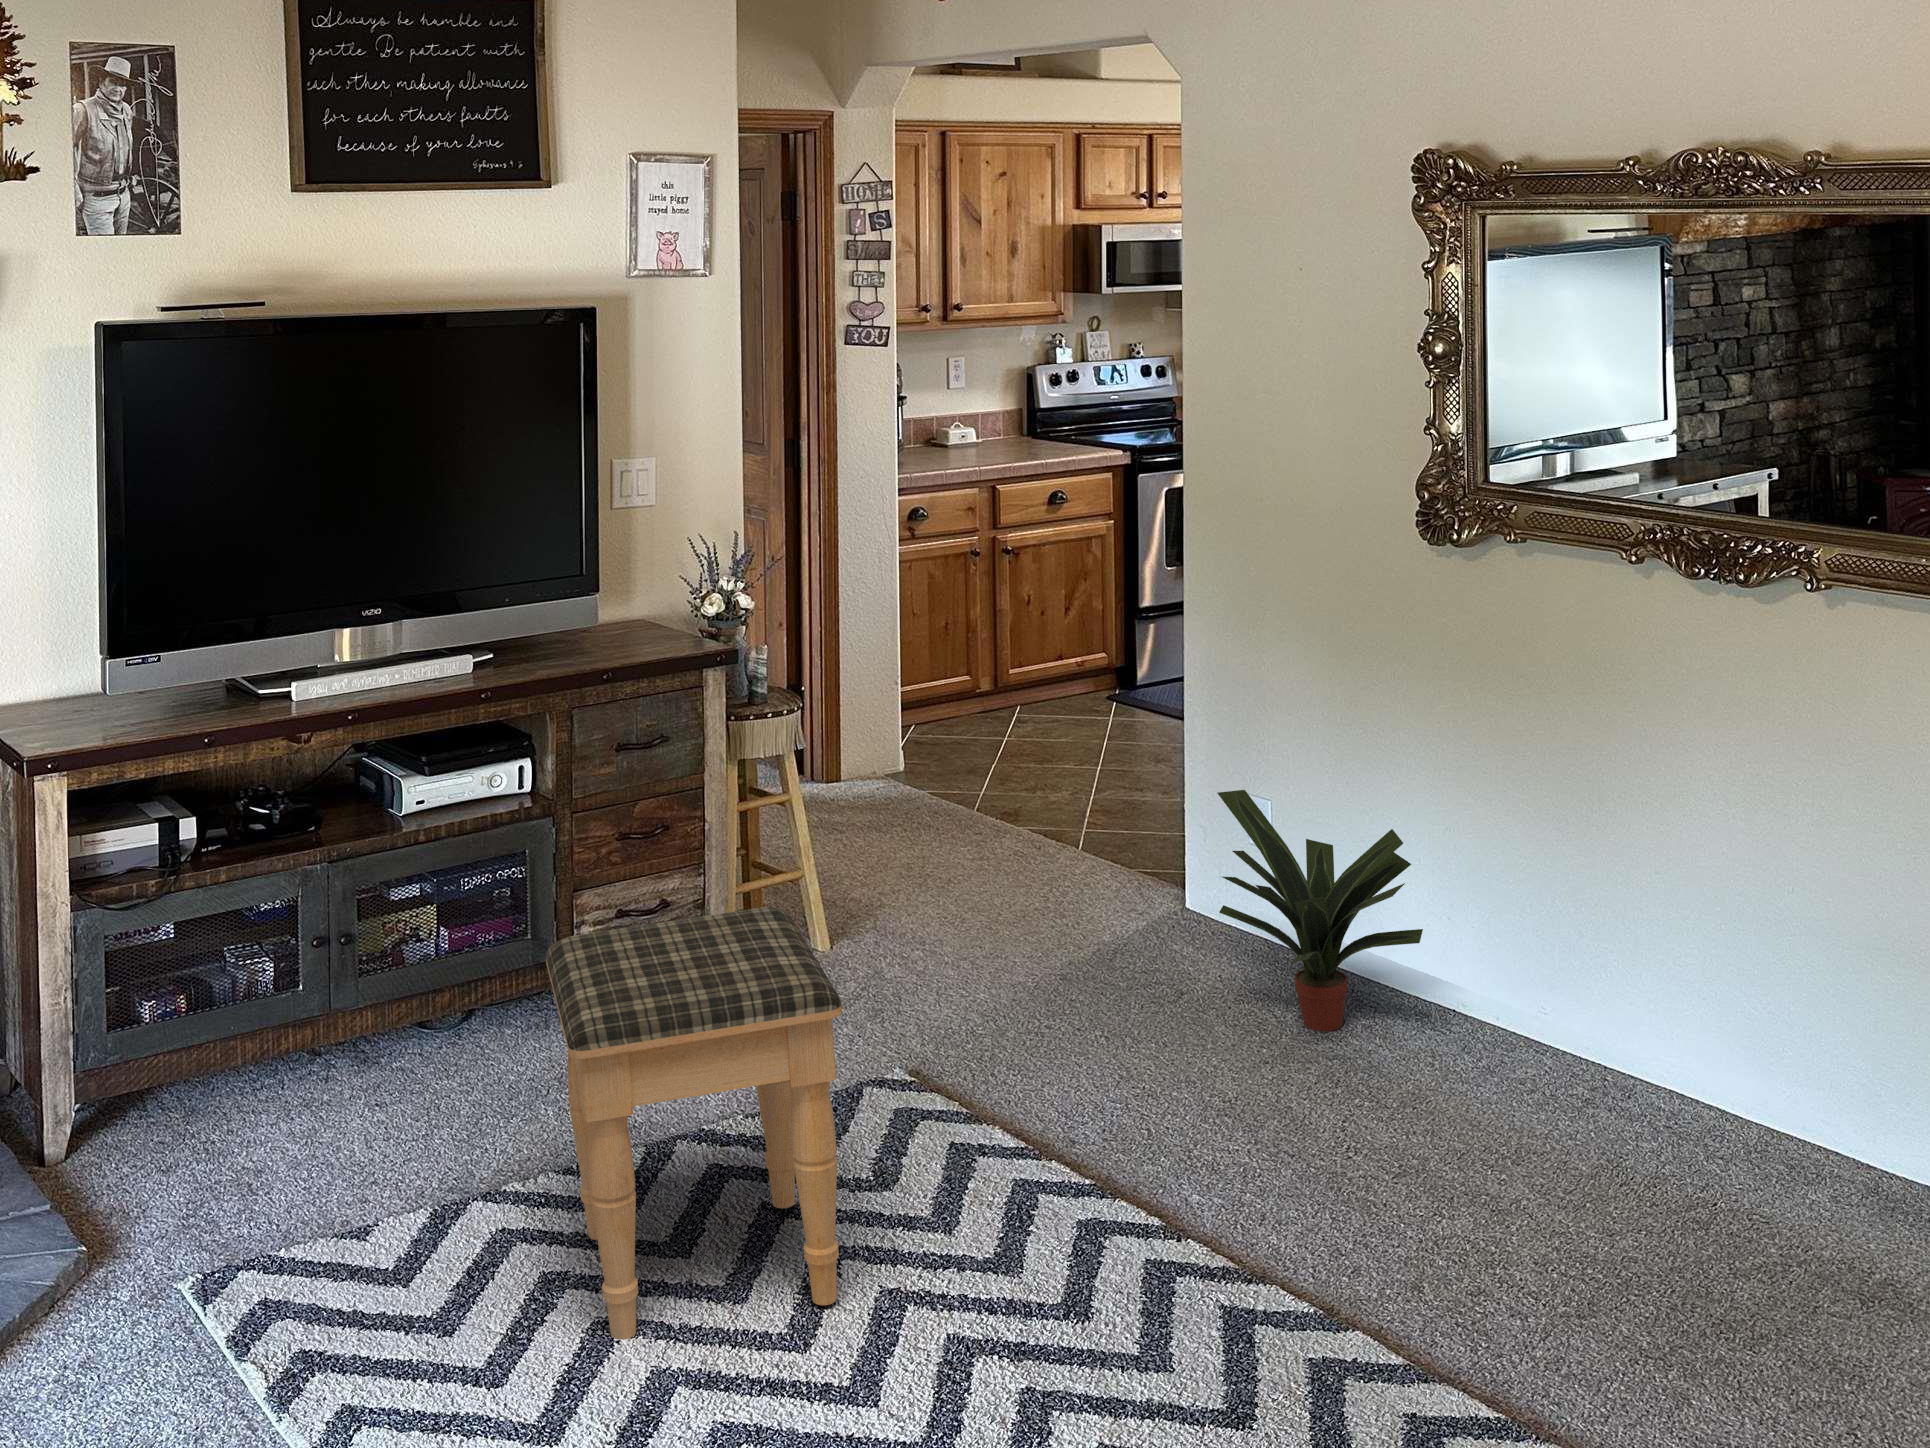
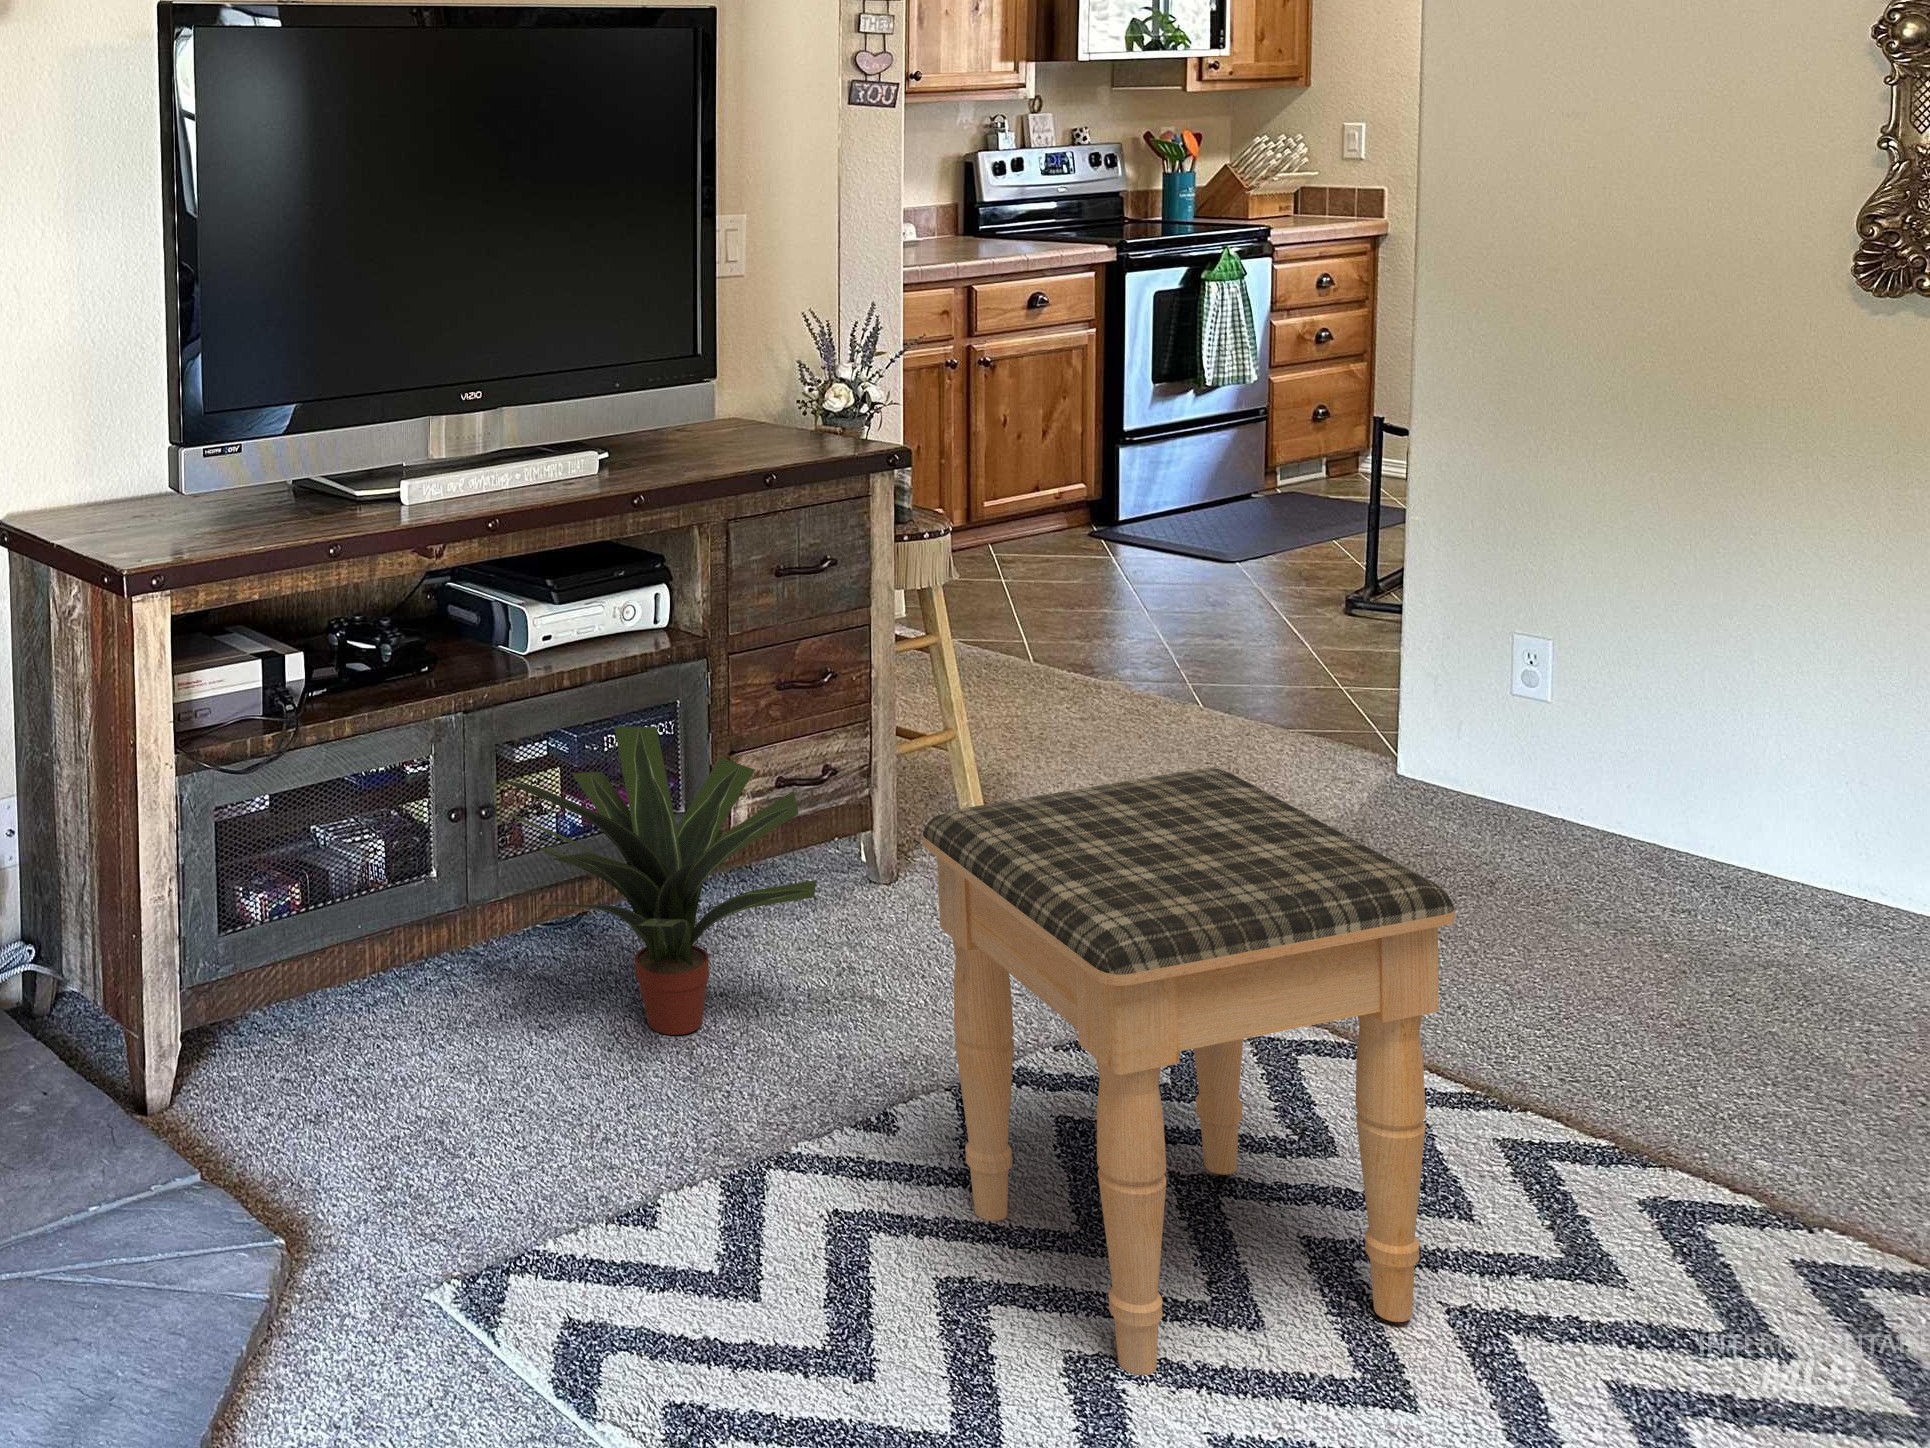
potted plant: present [1218,790,1423,1032] -> present [500,726,817,1035]

